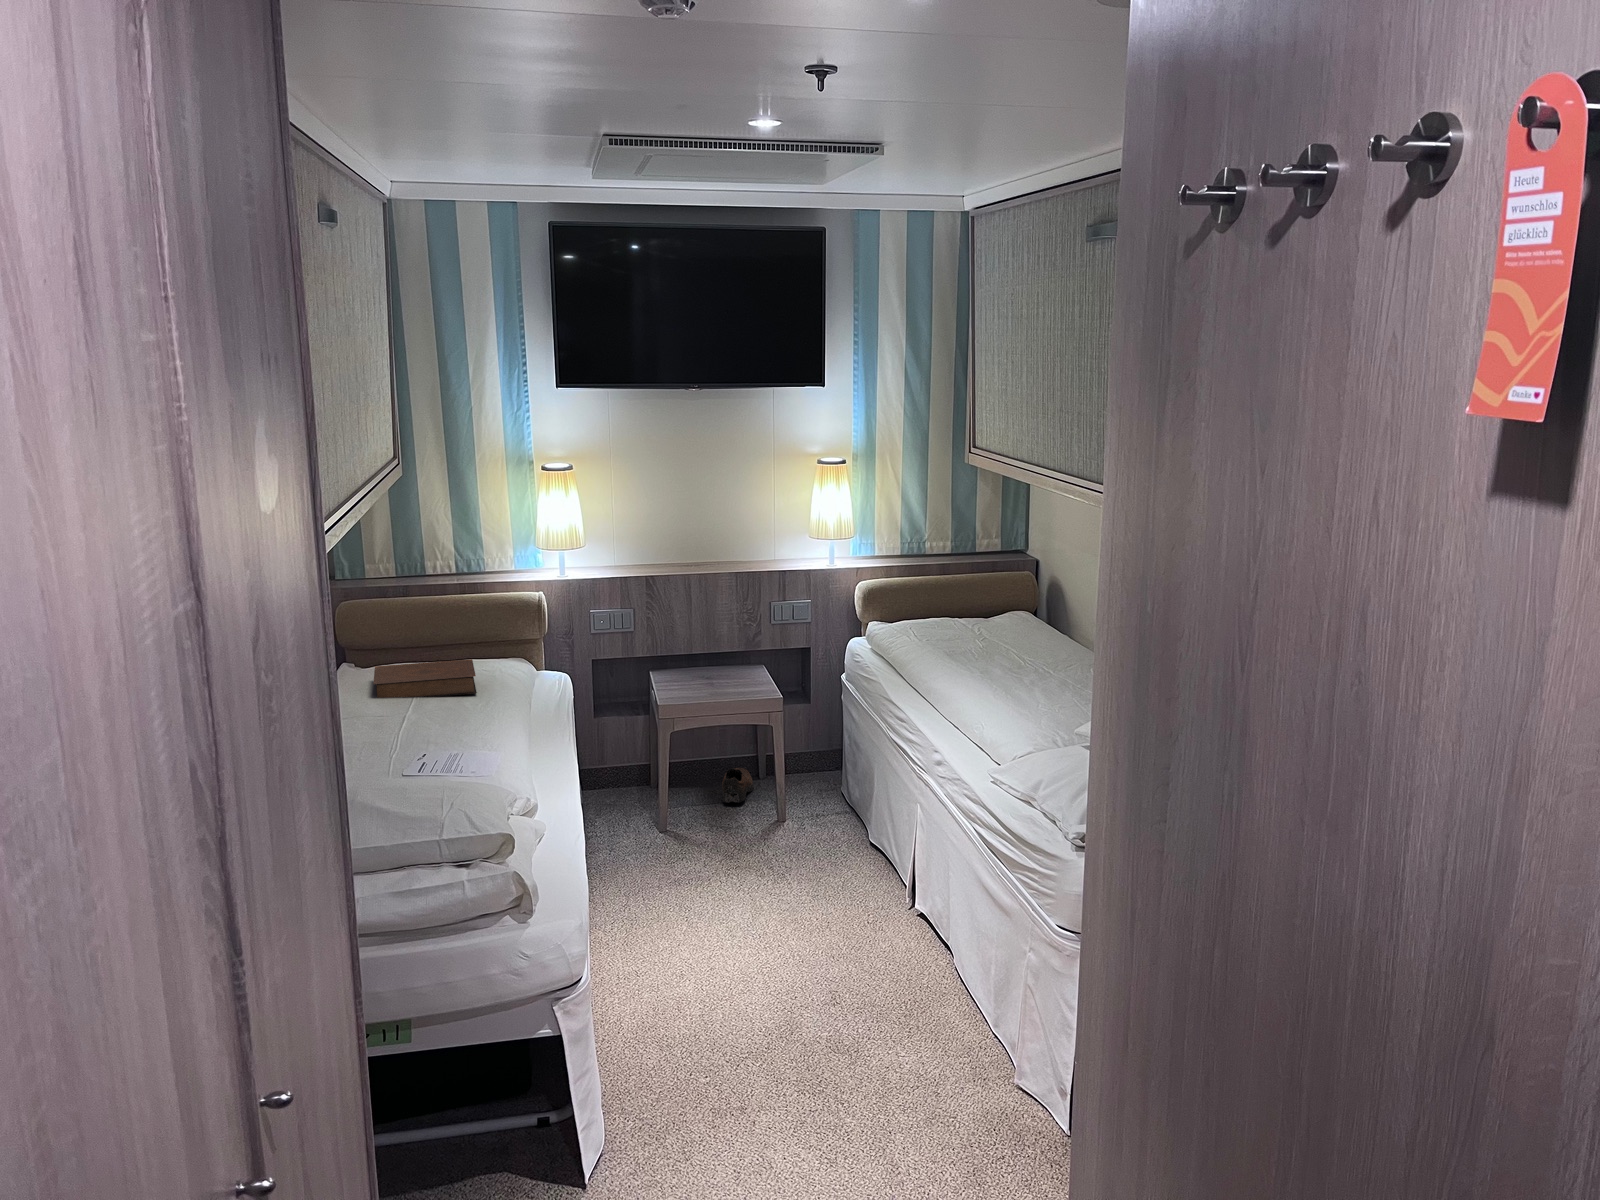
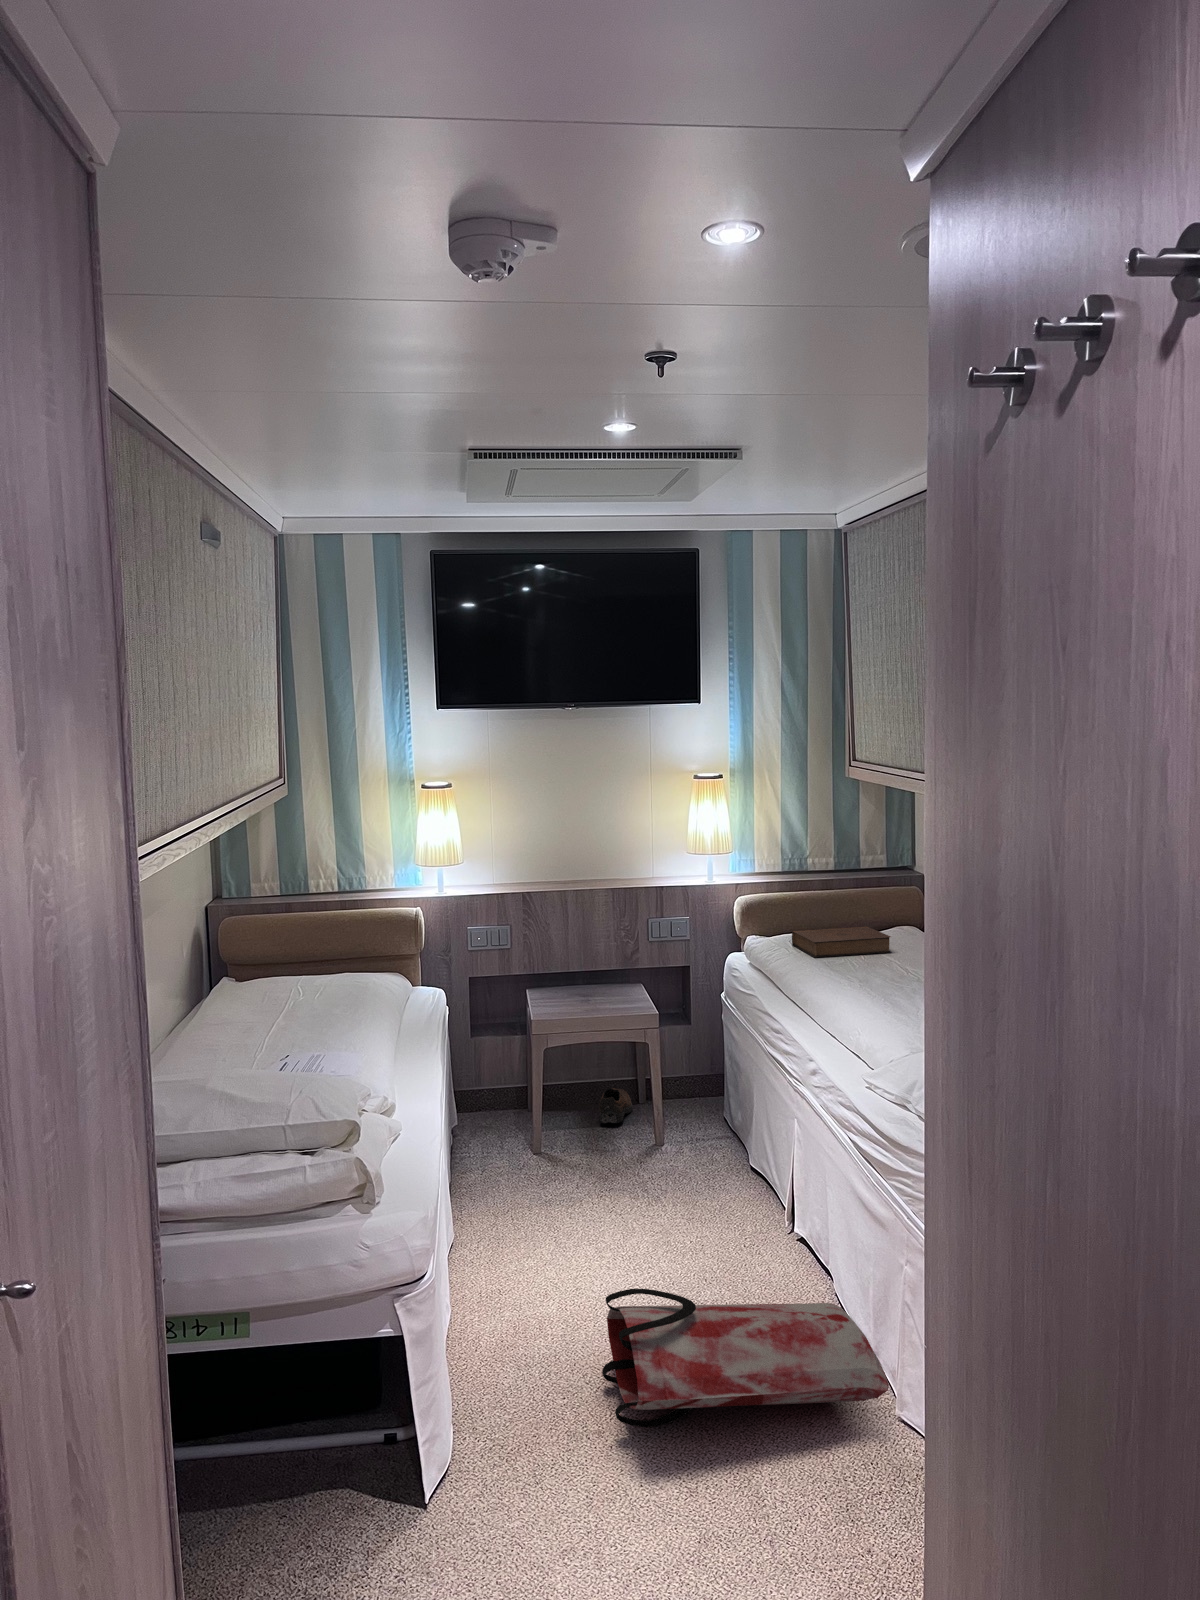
book: present [373,659,477,698] -> present [792,926,891,957]
bag: none [742,976,1010,1104] -> present [602,1289,889,1427]

